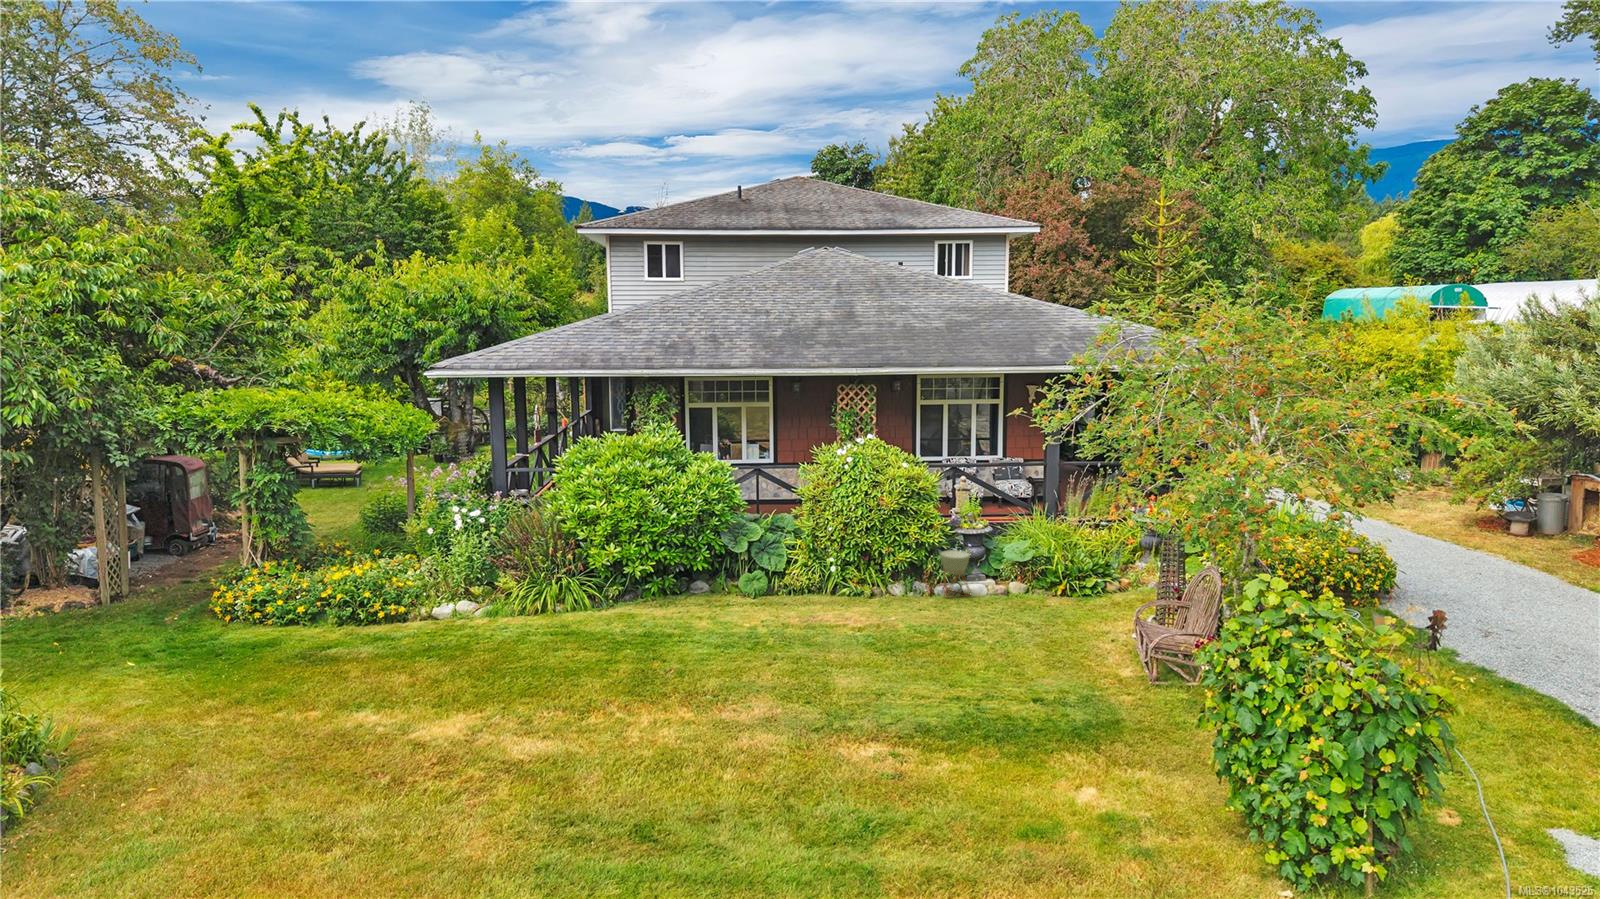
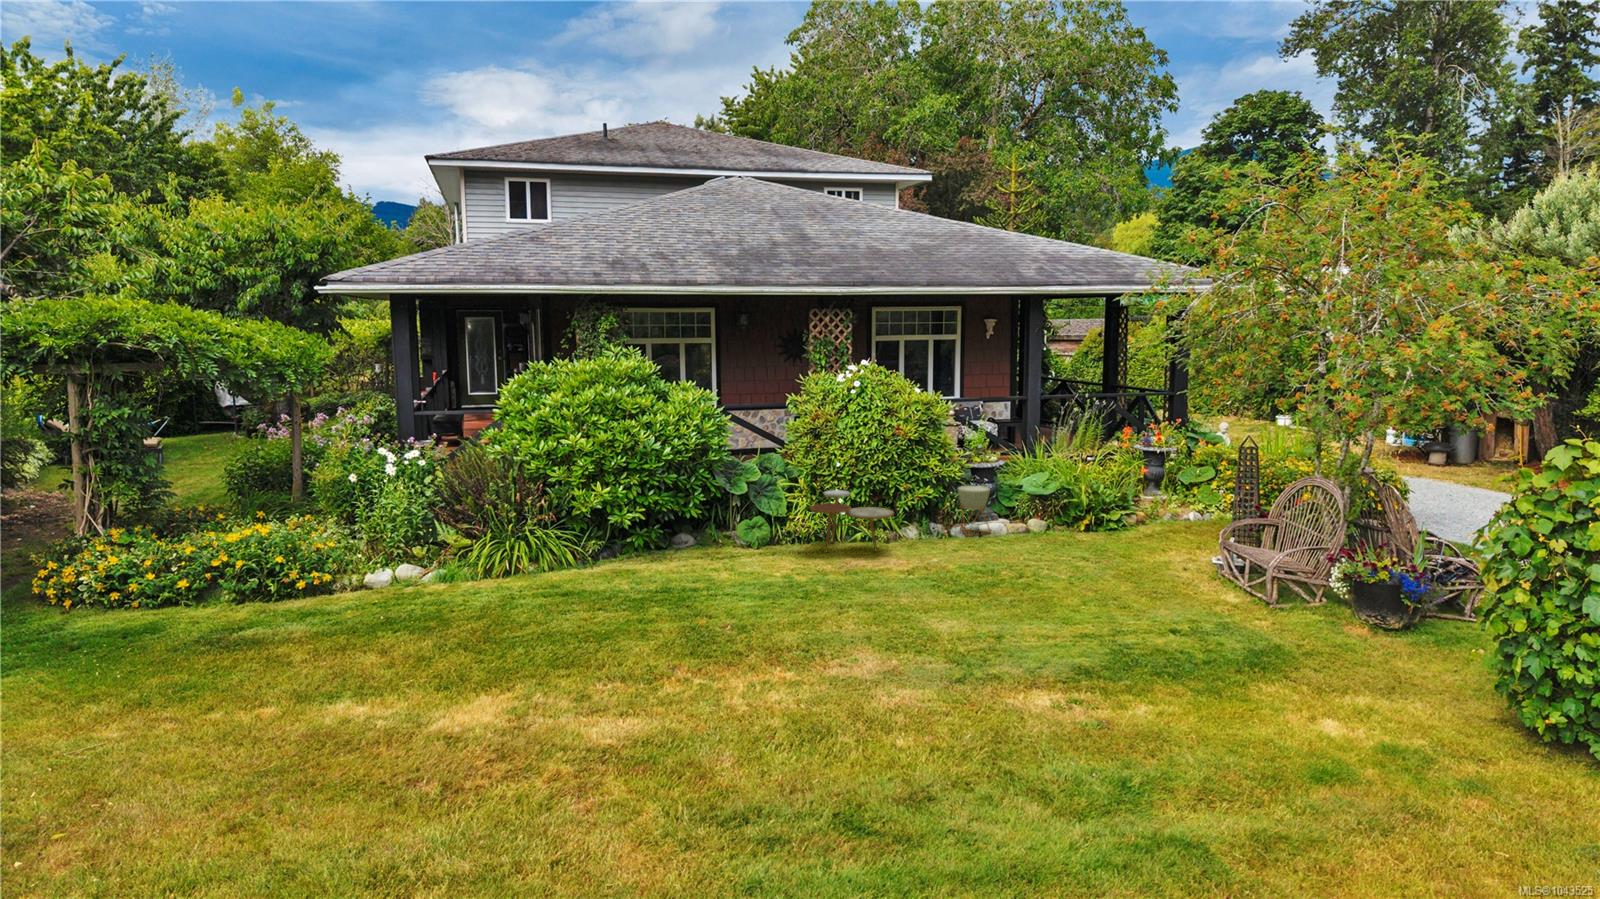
side table: none [793,551,867,610] -> present [810,490,894,552]

